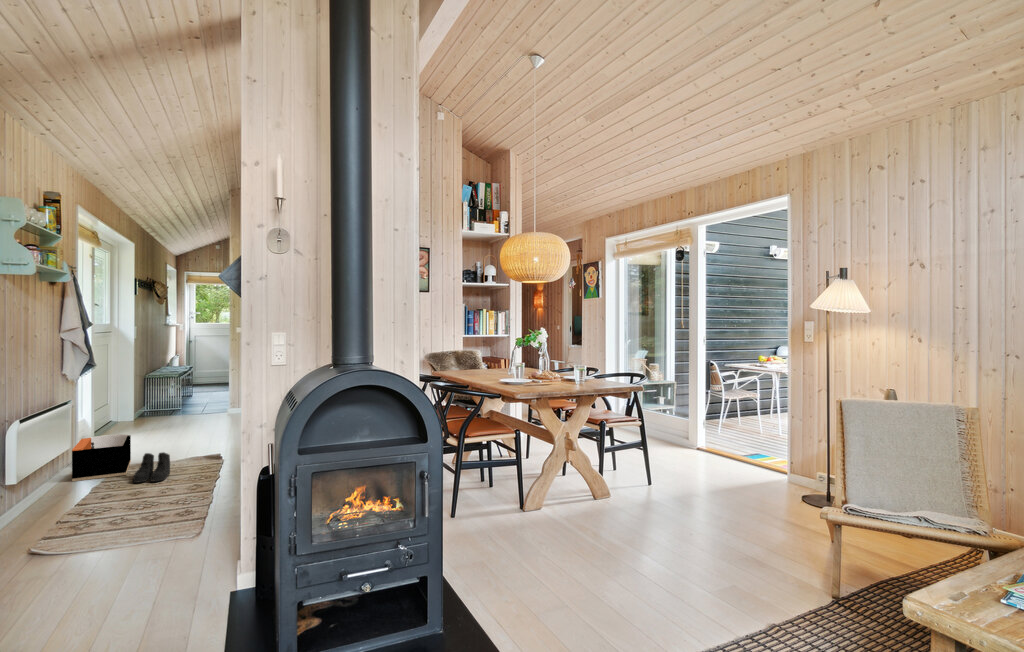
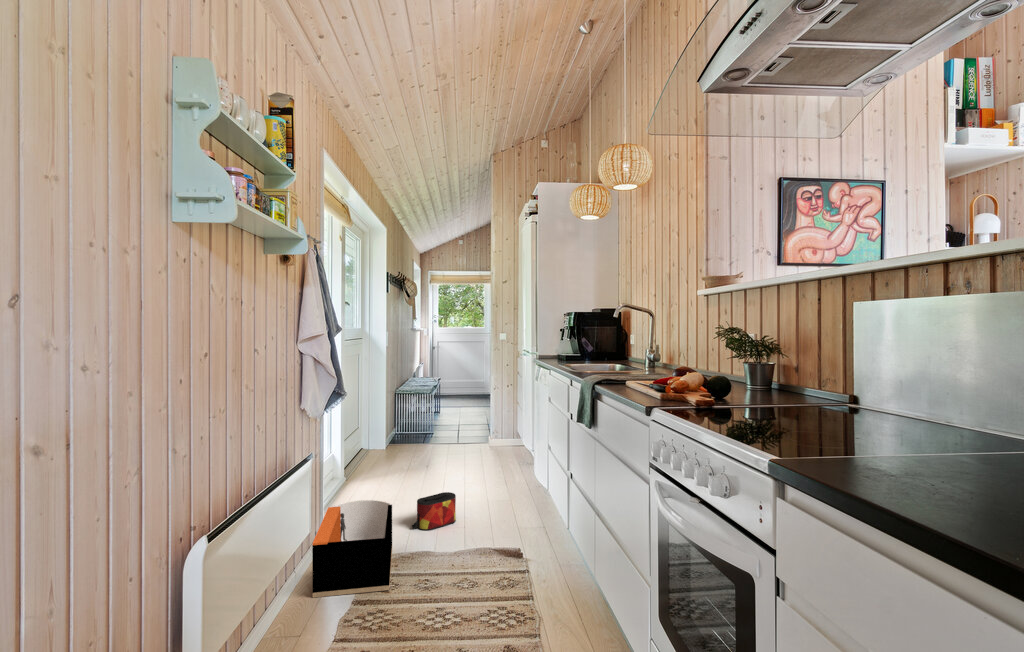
bag: none [147,432,182,454] -> present [412,492,456,530]
boots: present [133,452,170,483] -> none [402,559,458,627]

